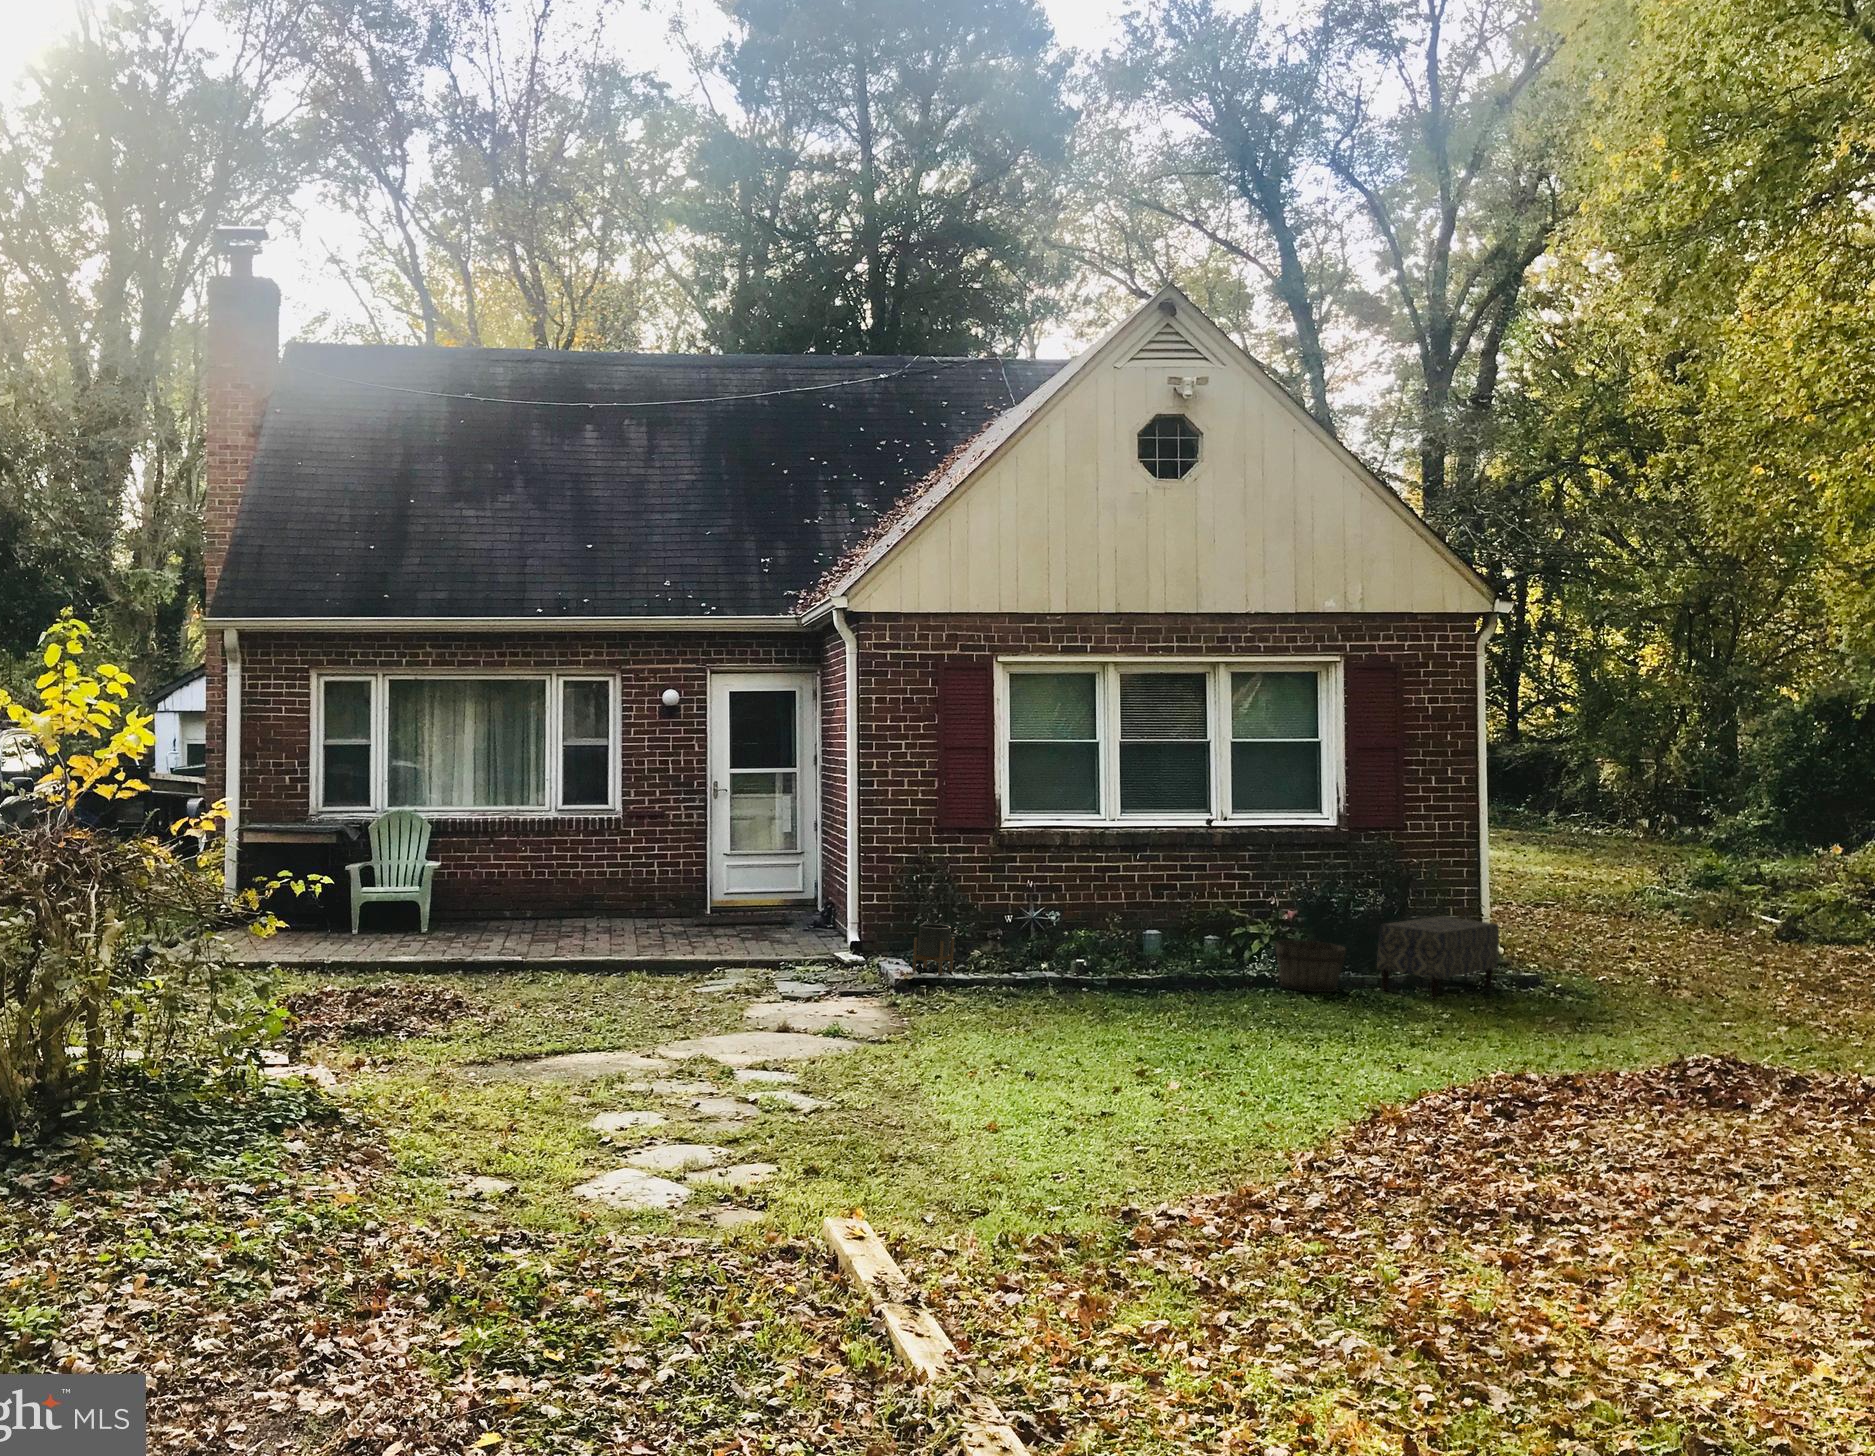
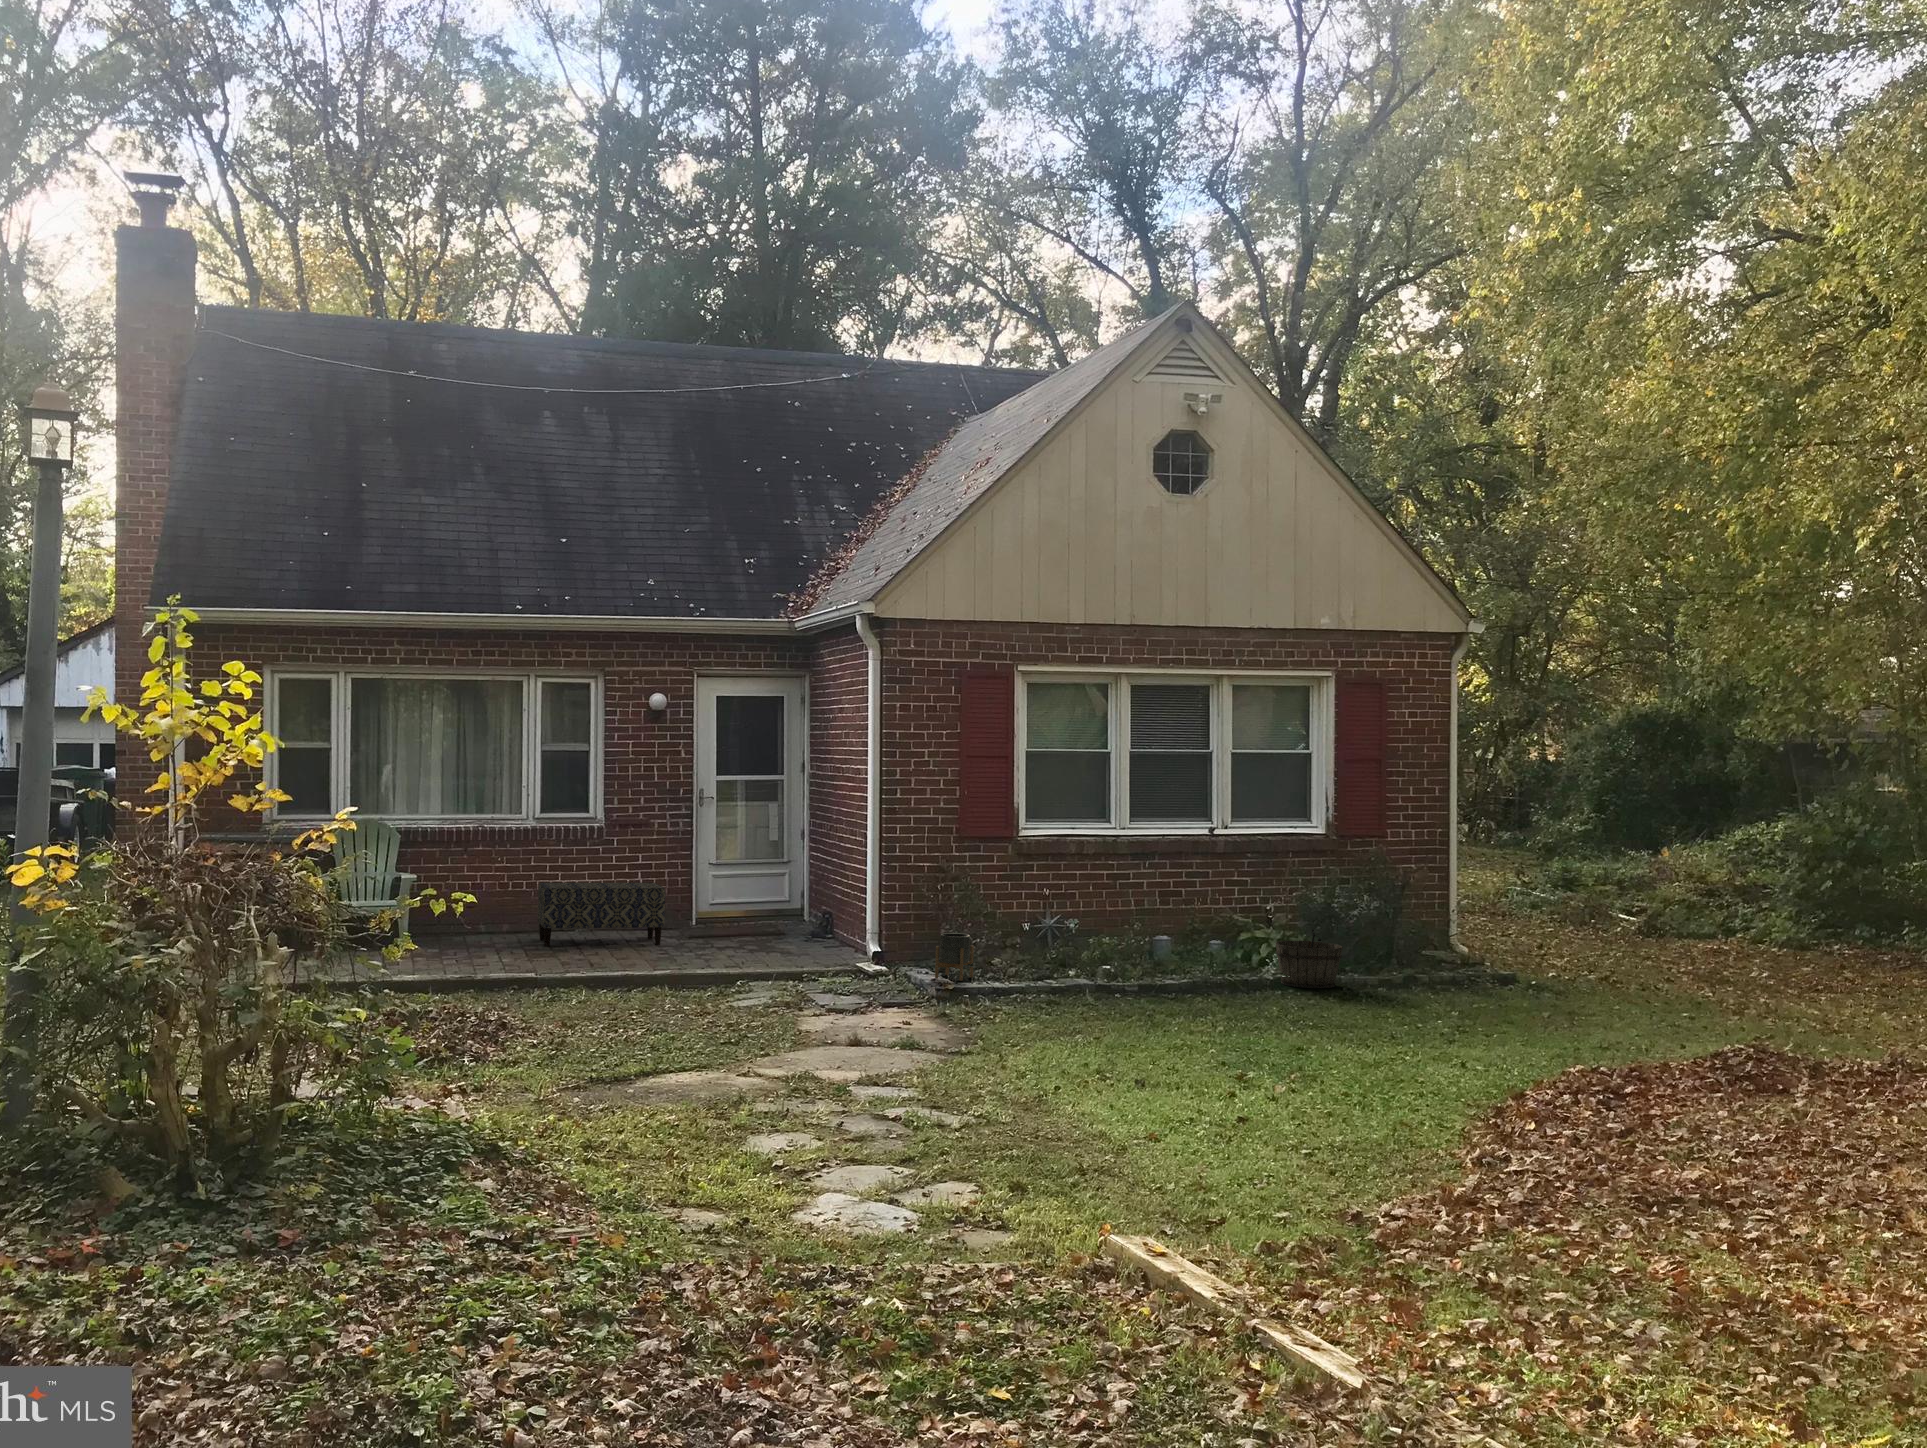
bench: present [1377,916,1499,999] -> present [538,883,666,946]

